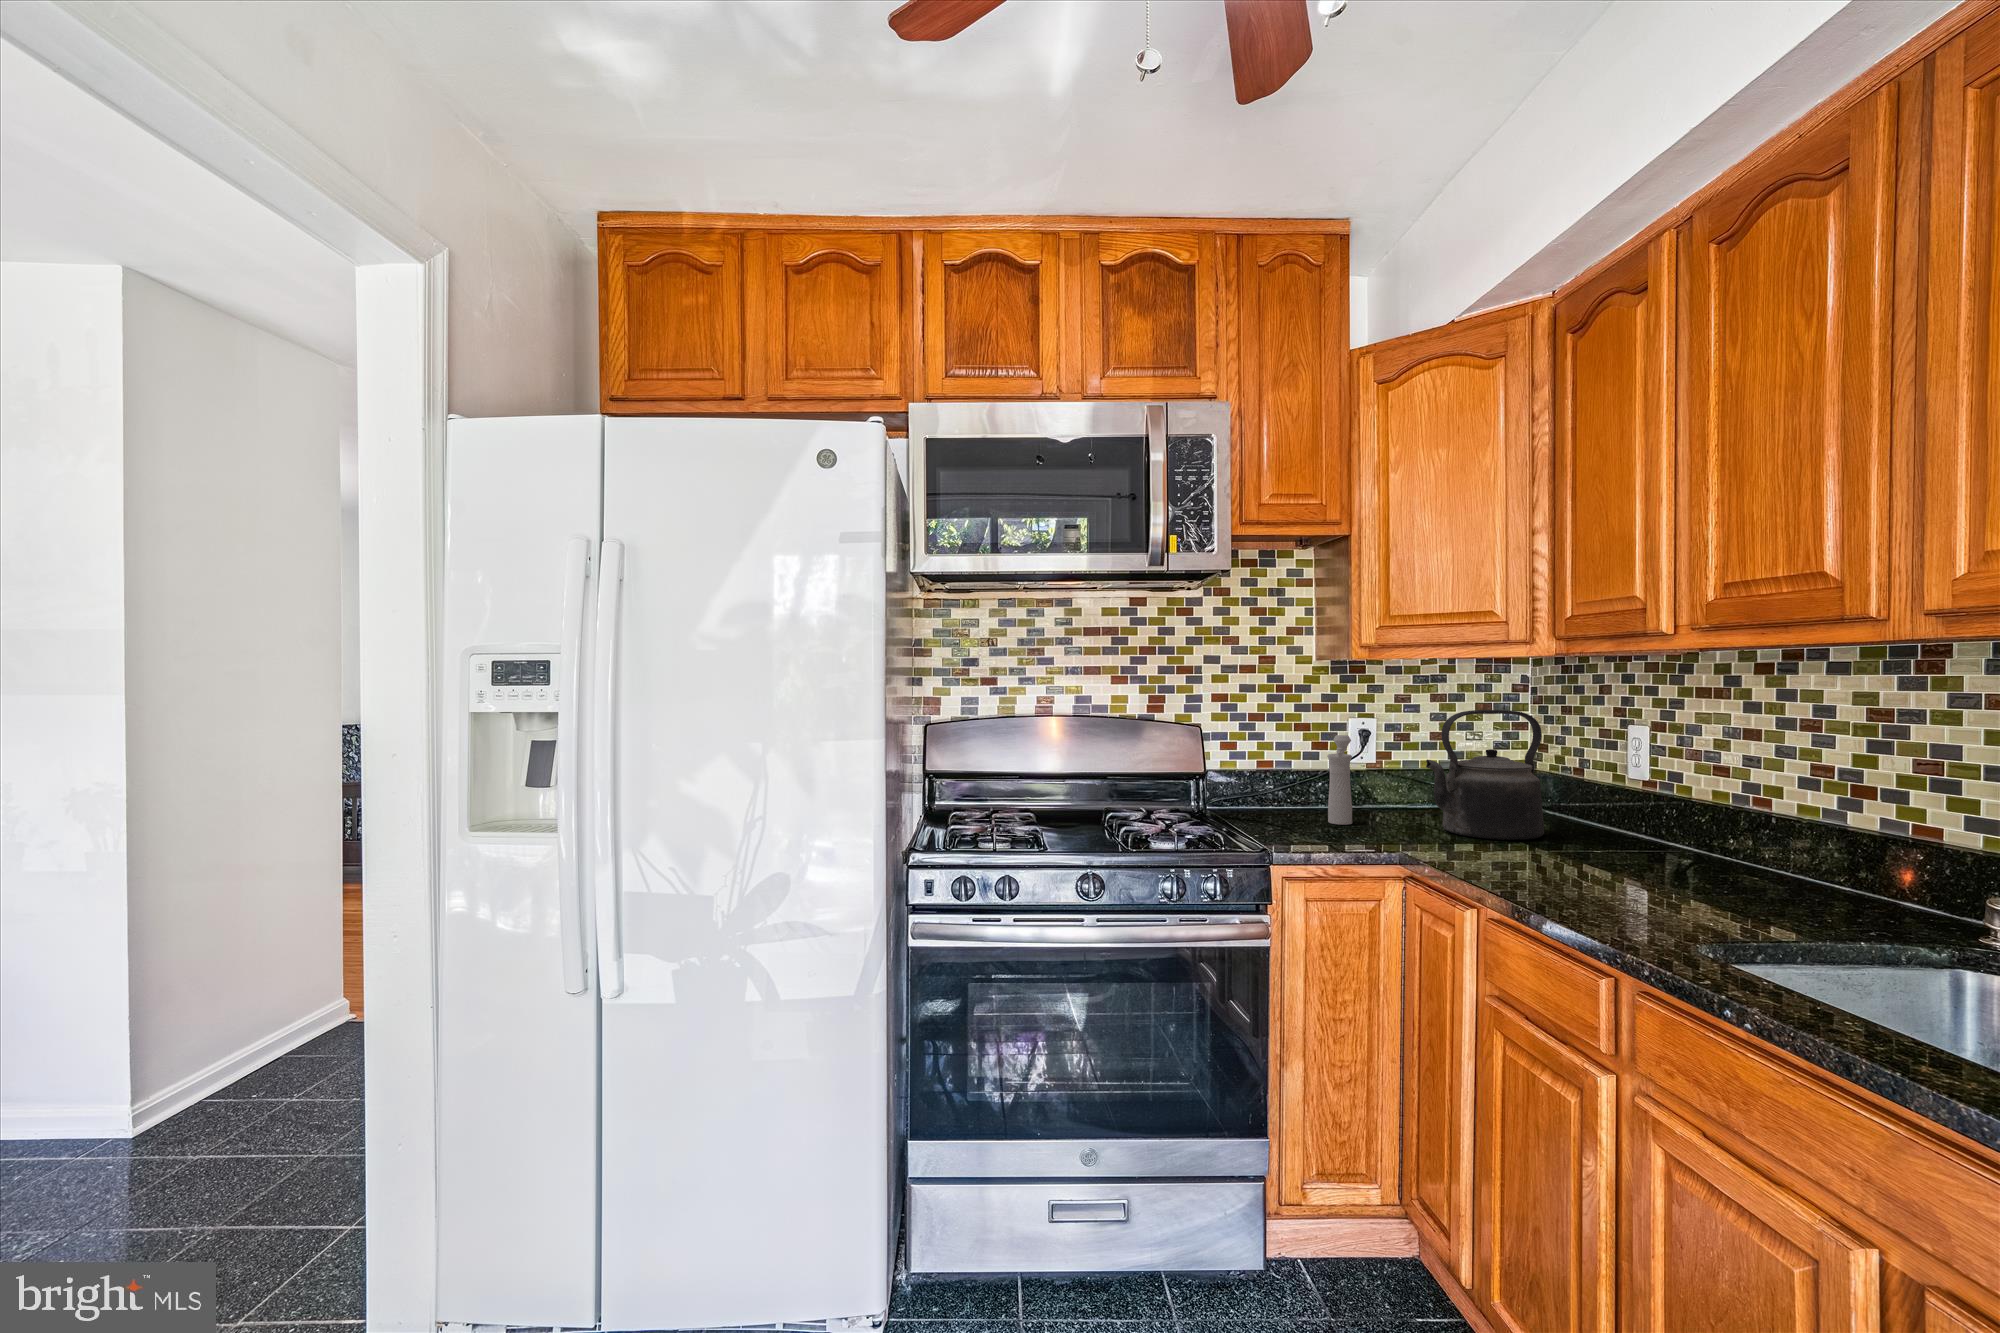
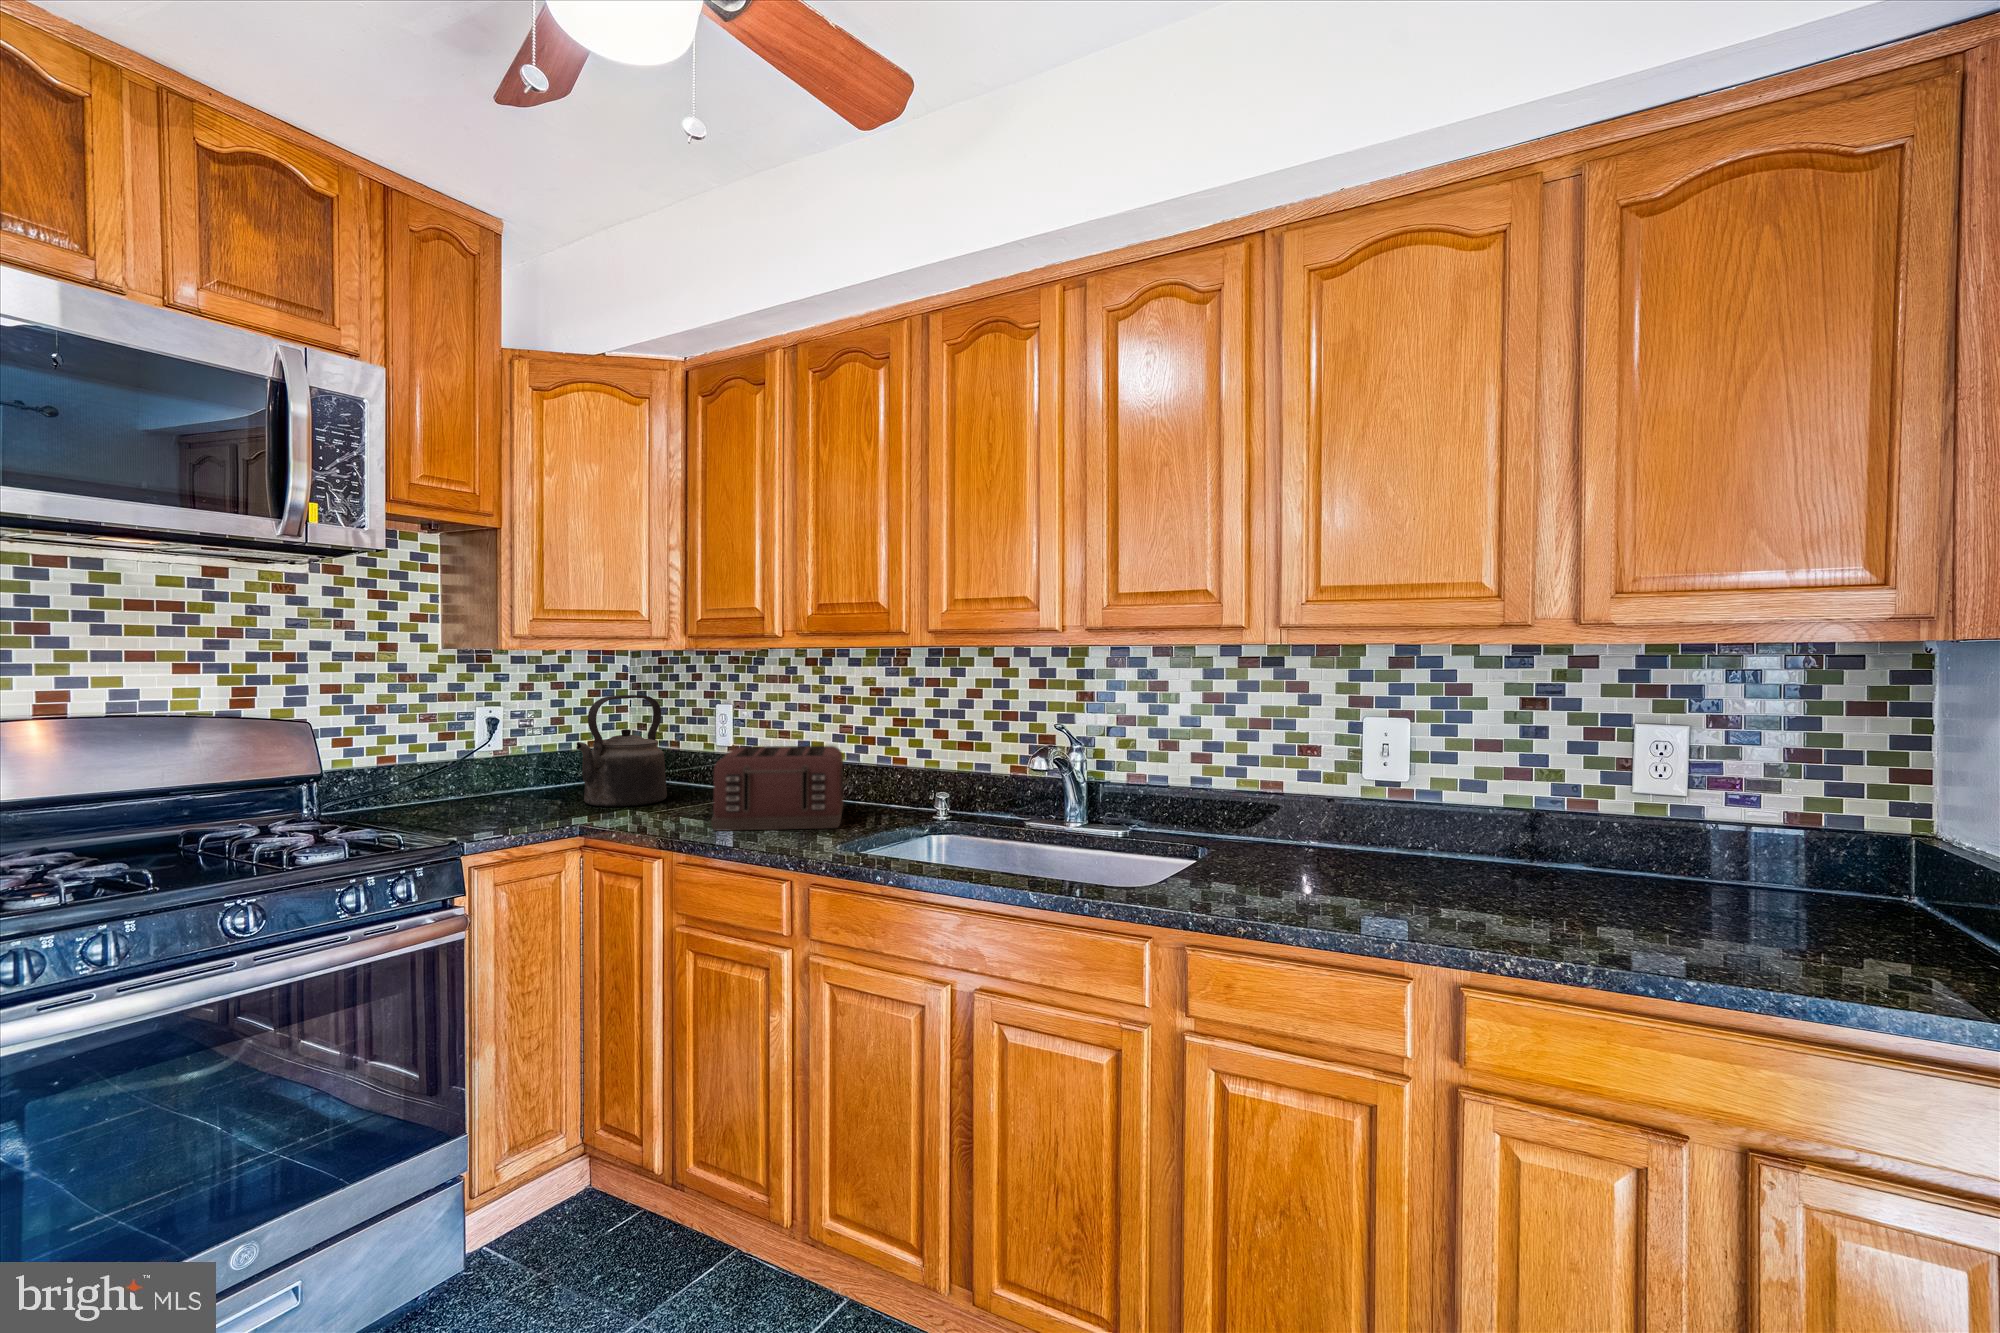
pepper mill: present [1327,735,1352,825] -> none [471,725,501,814]
toaster: none [1543,782,1802,921] -> present [711,746,843,831]

